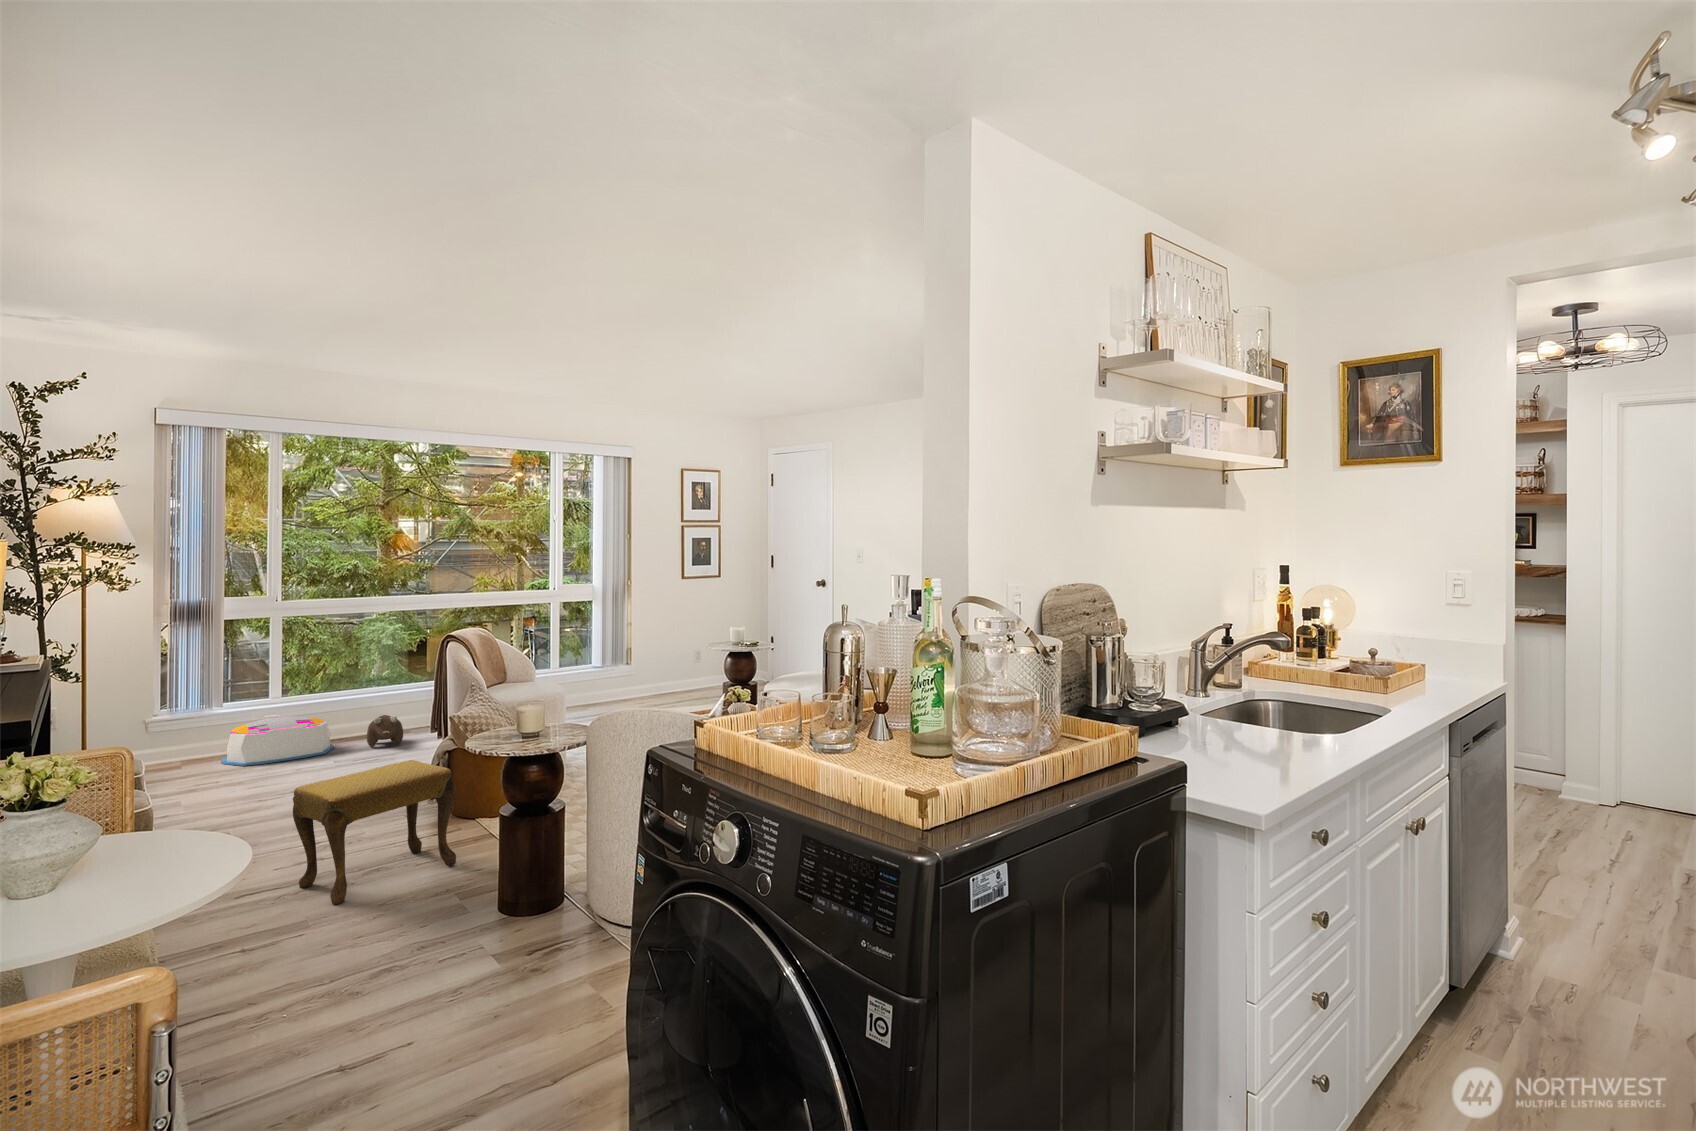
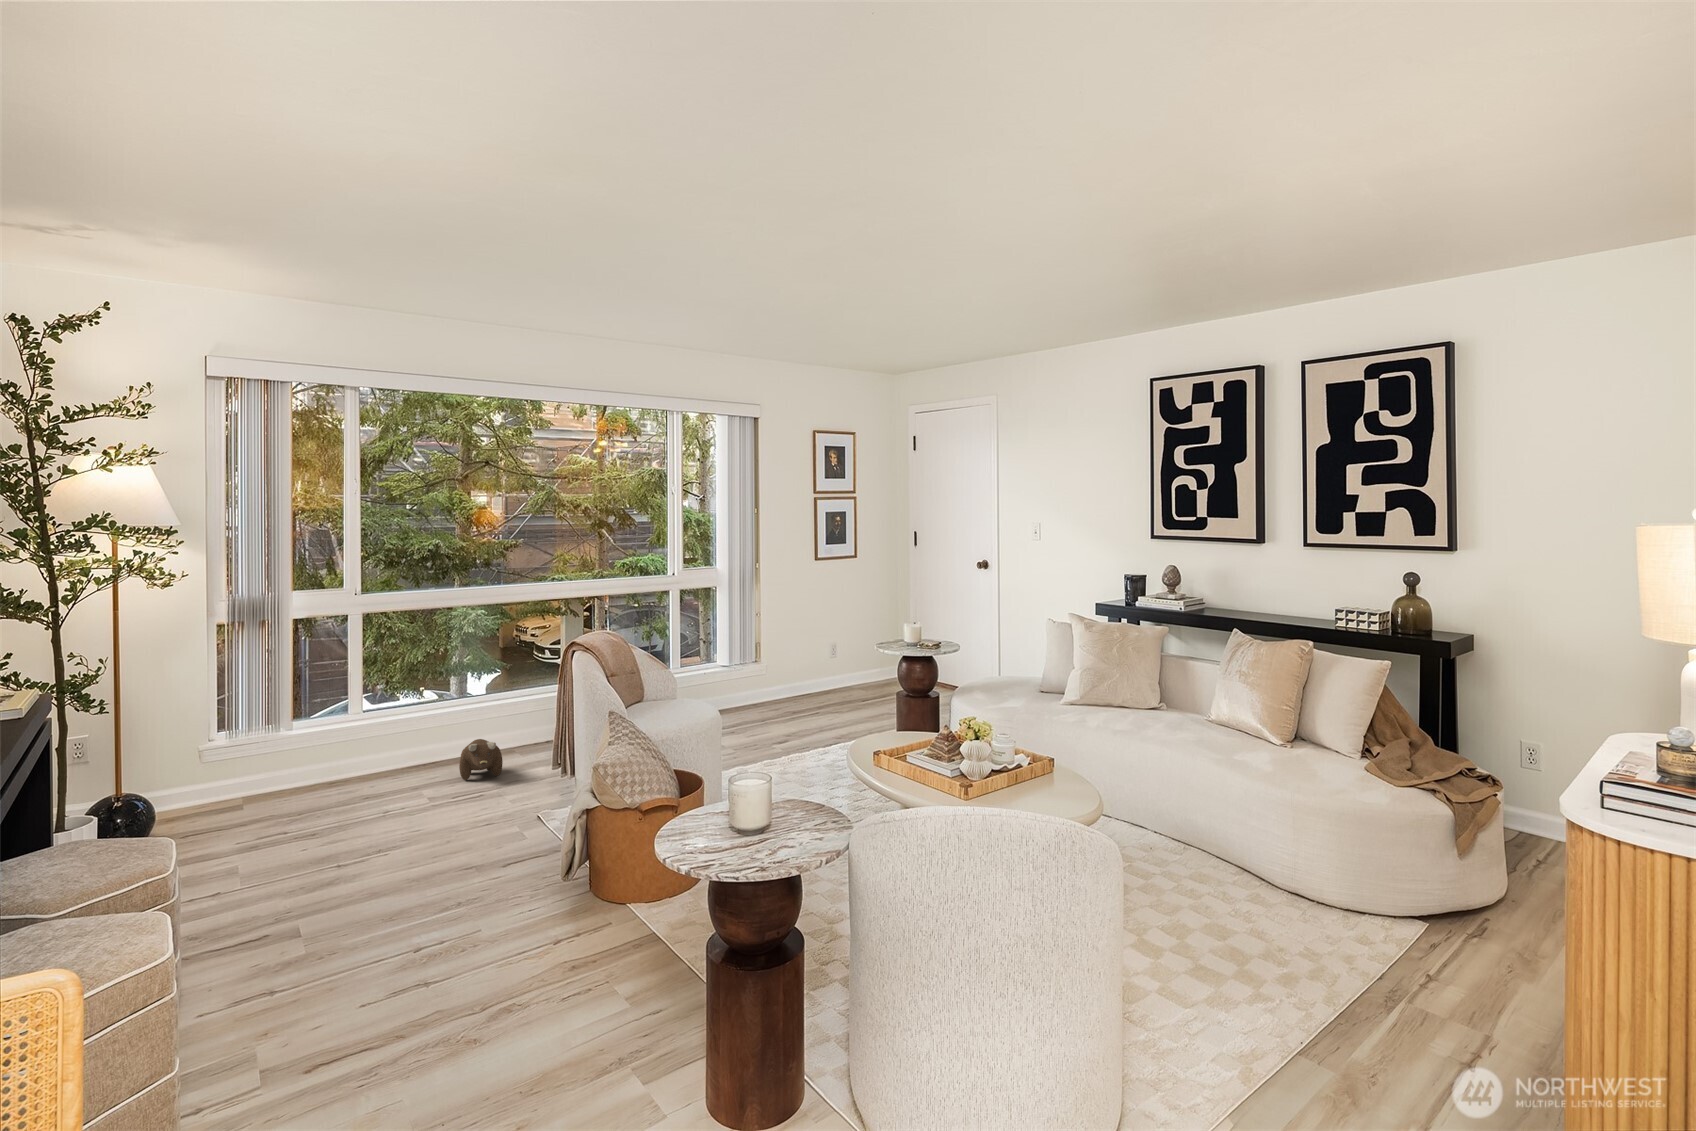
storage bin: present [221,715,333,766] -> none [286,738,419,808]
footstool: present [293,760,456,904] -> none [403,836,624,1068]

